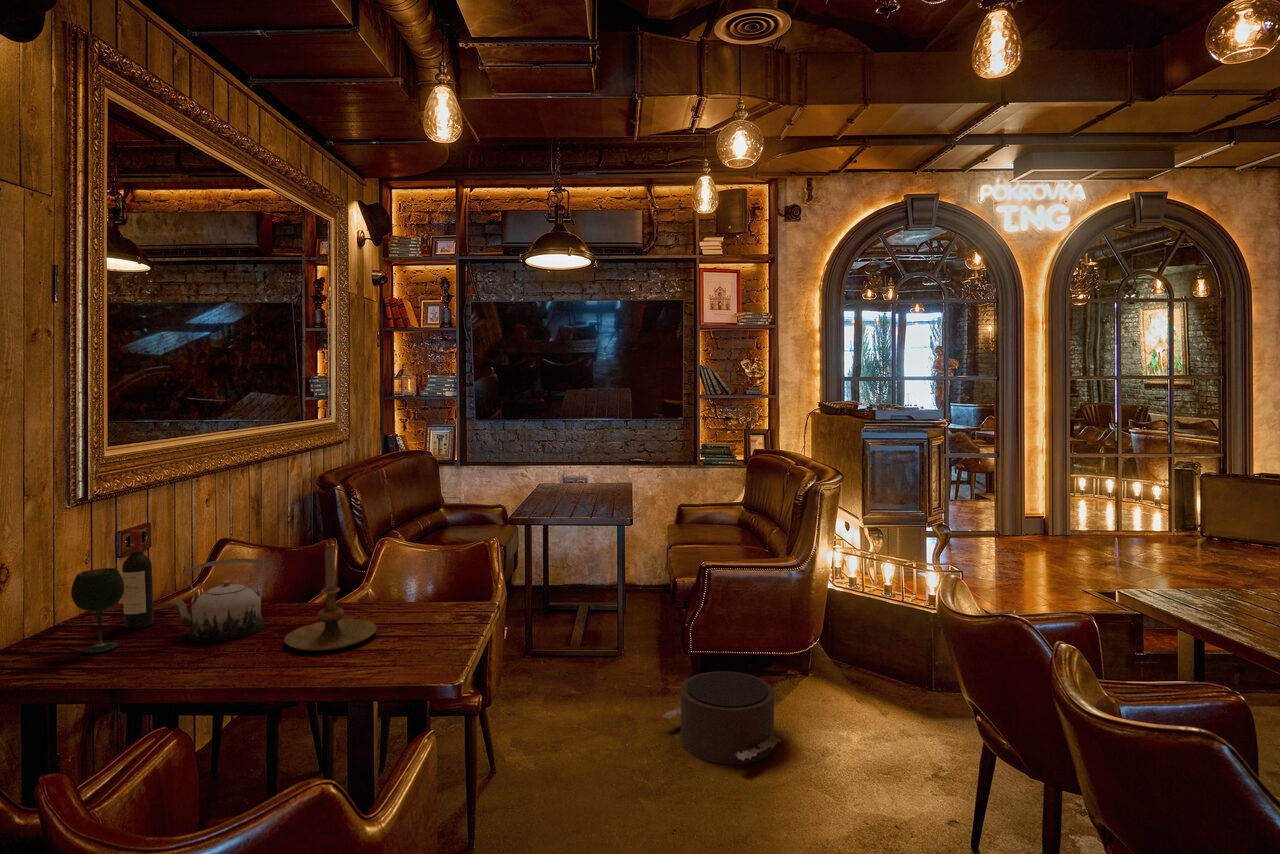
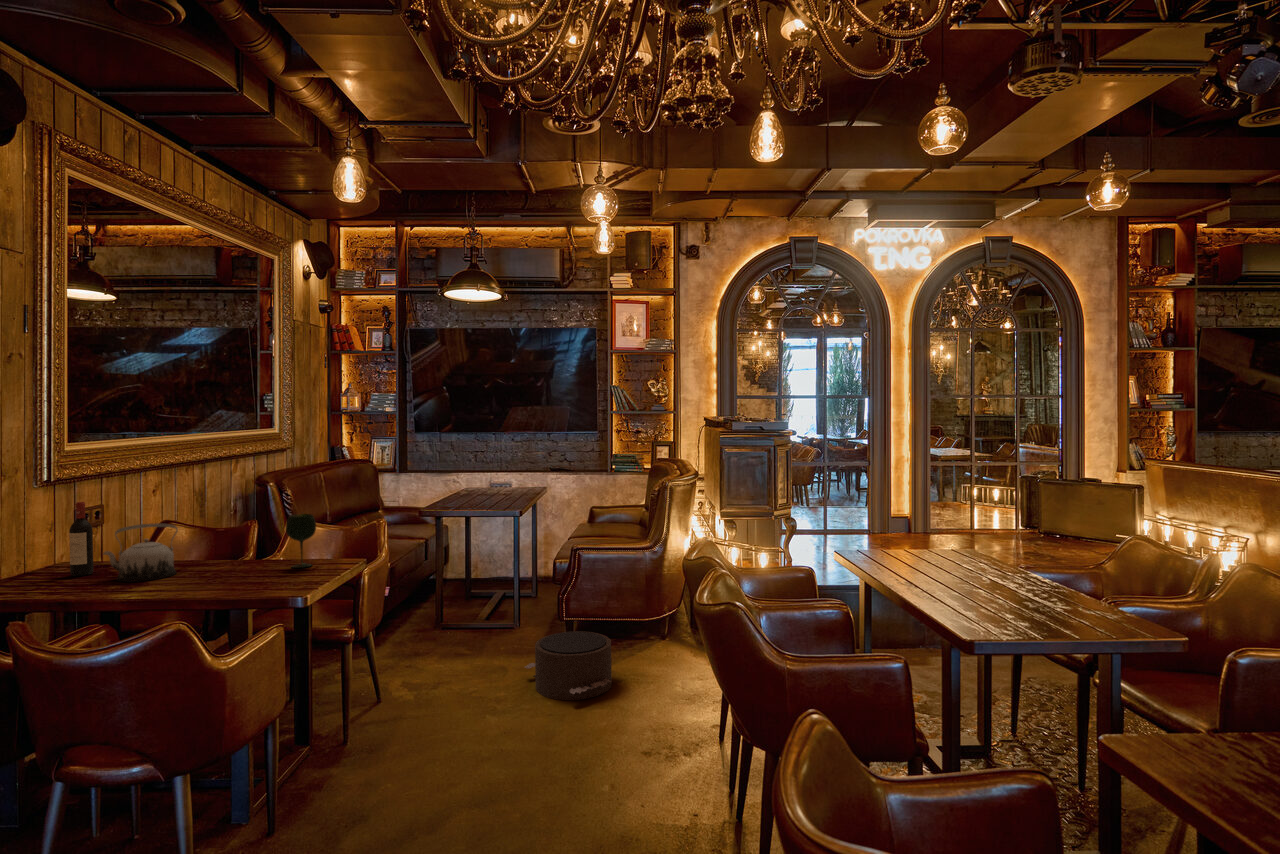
candle holder: present [285,545,377,651] -> none [185,509,257,585]
wine glass: present [71,568,124,653] -> present [286,514,316,568]

